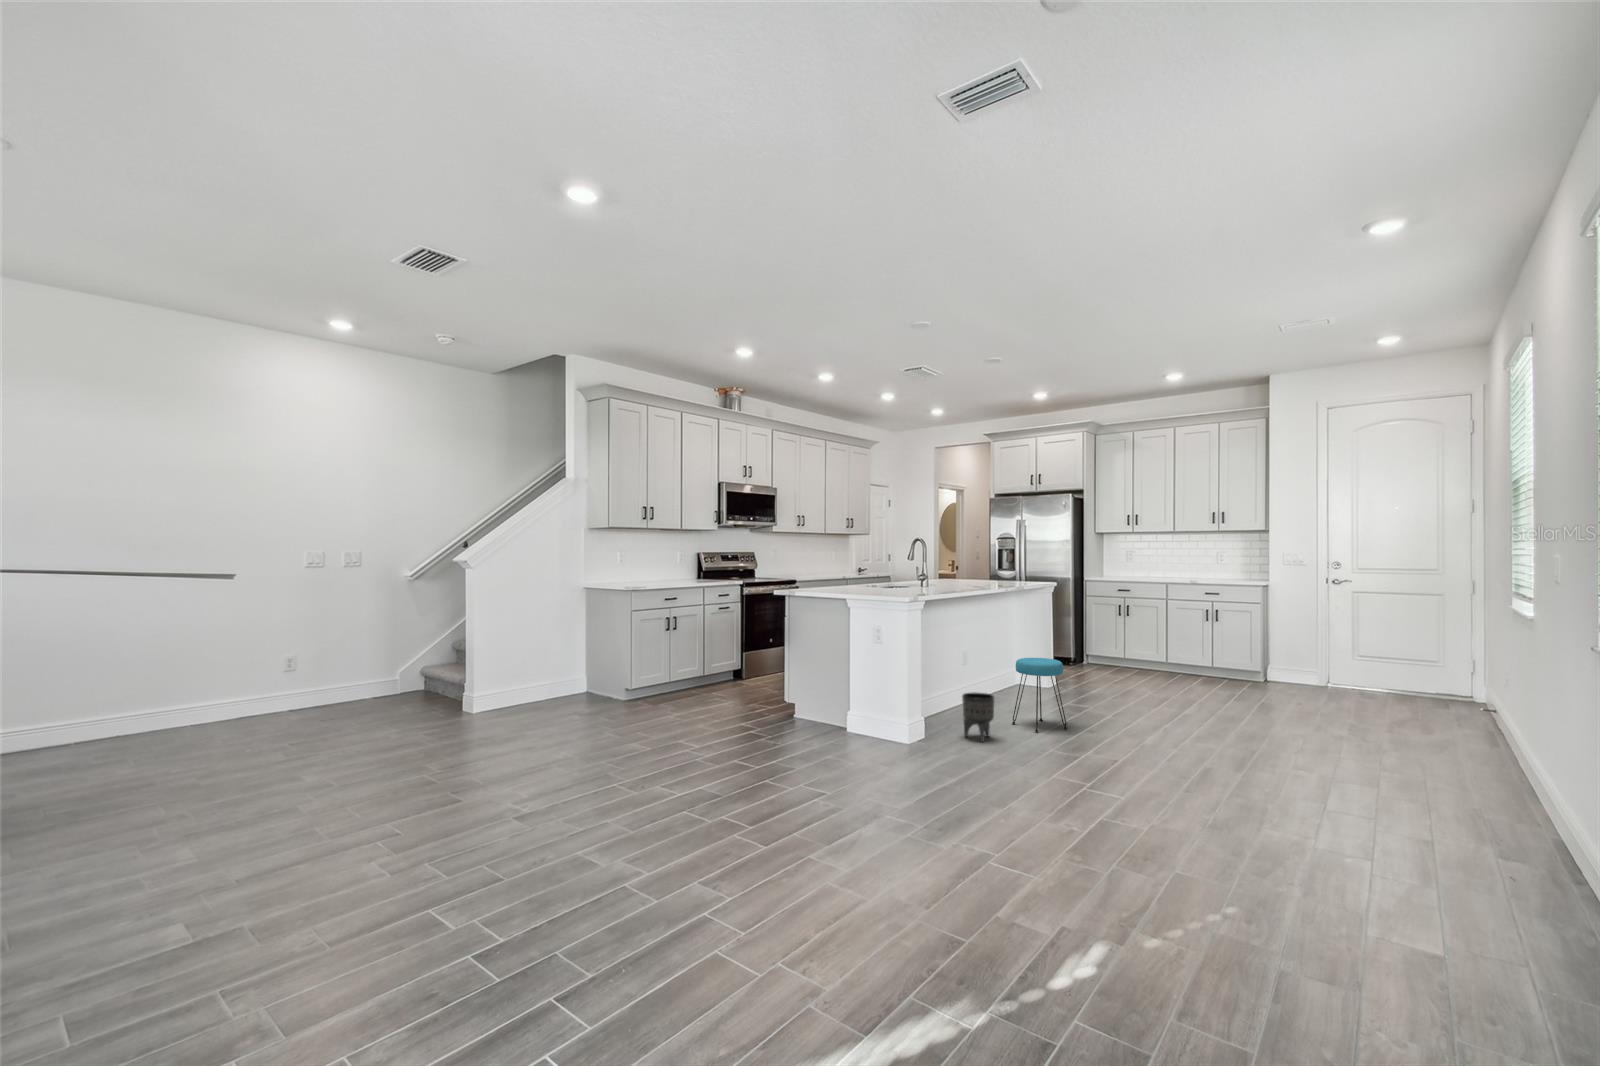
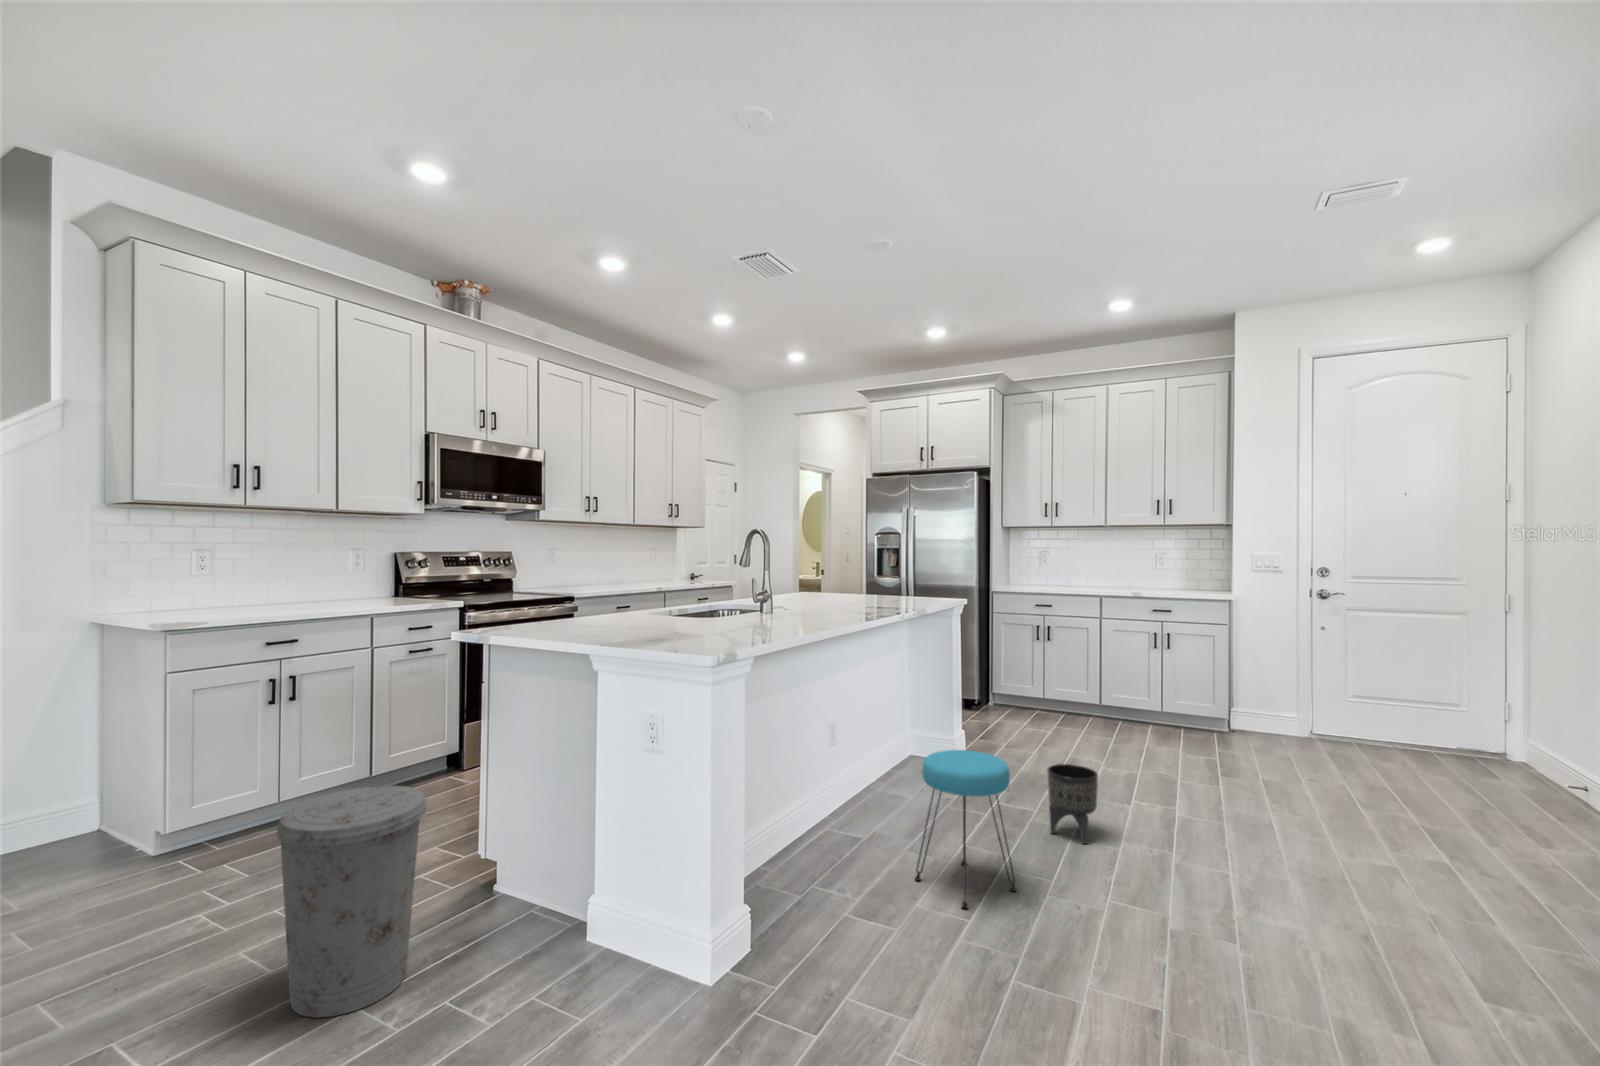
trash can: none [730,656,783,741] -> present [277,786,426,1018]
planter: present [962,692,995,742] -> present [1047,764,1098,844]

